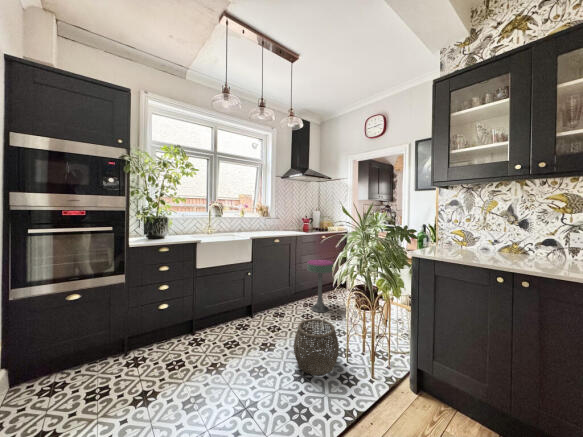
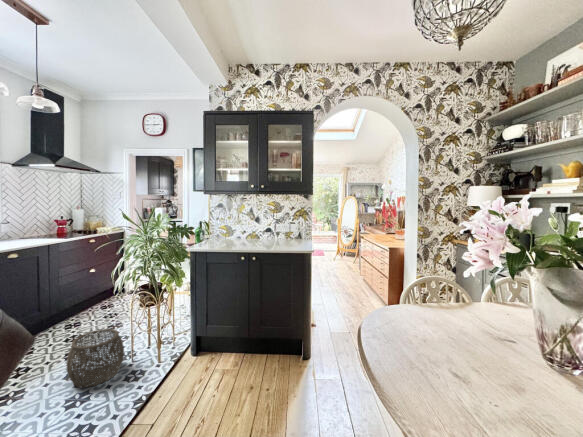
bar stool: present [307,260,333,312] -> none [71,267,109,329]

